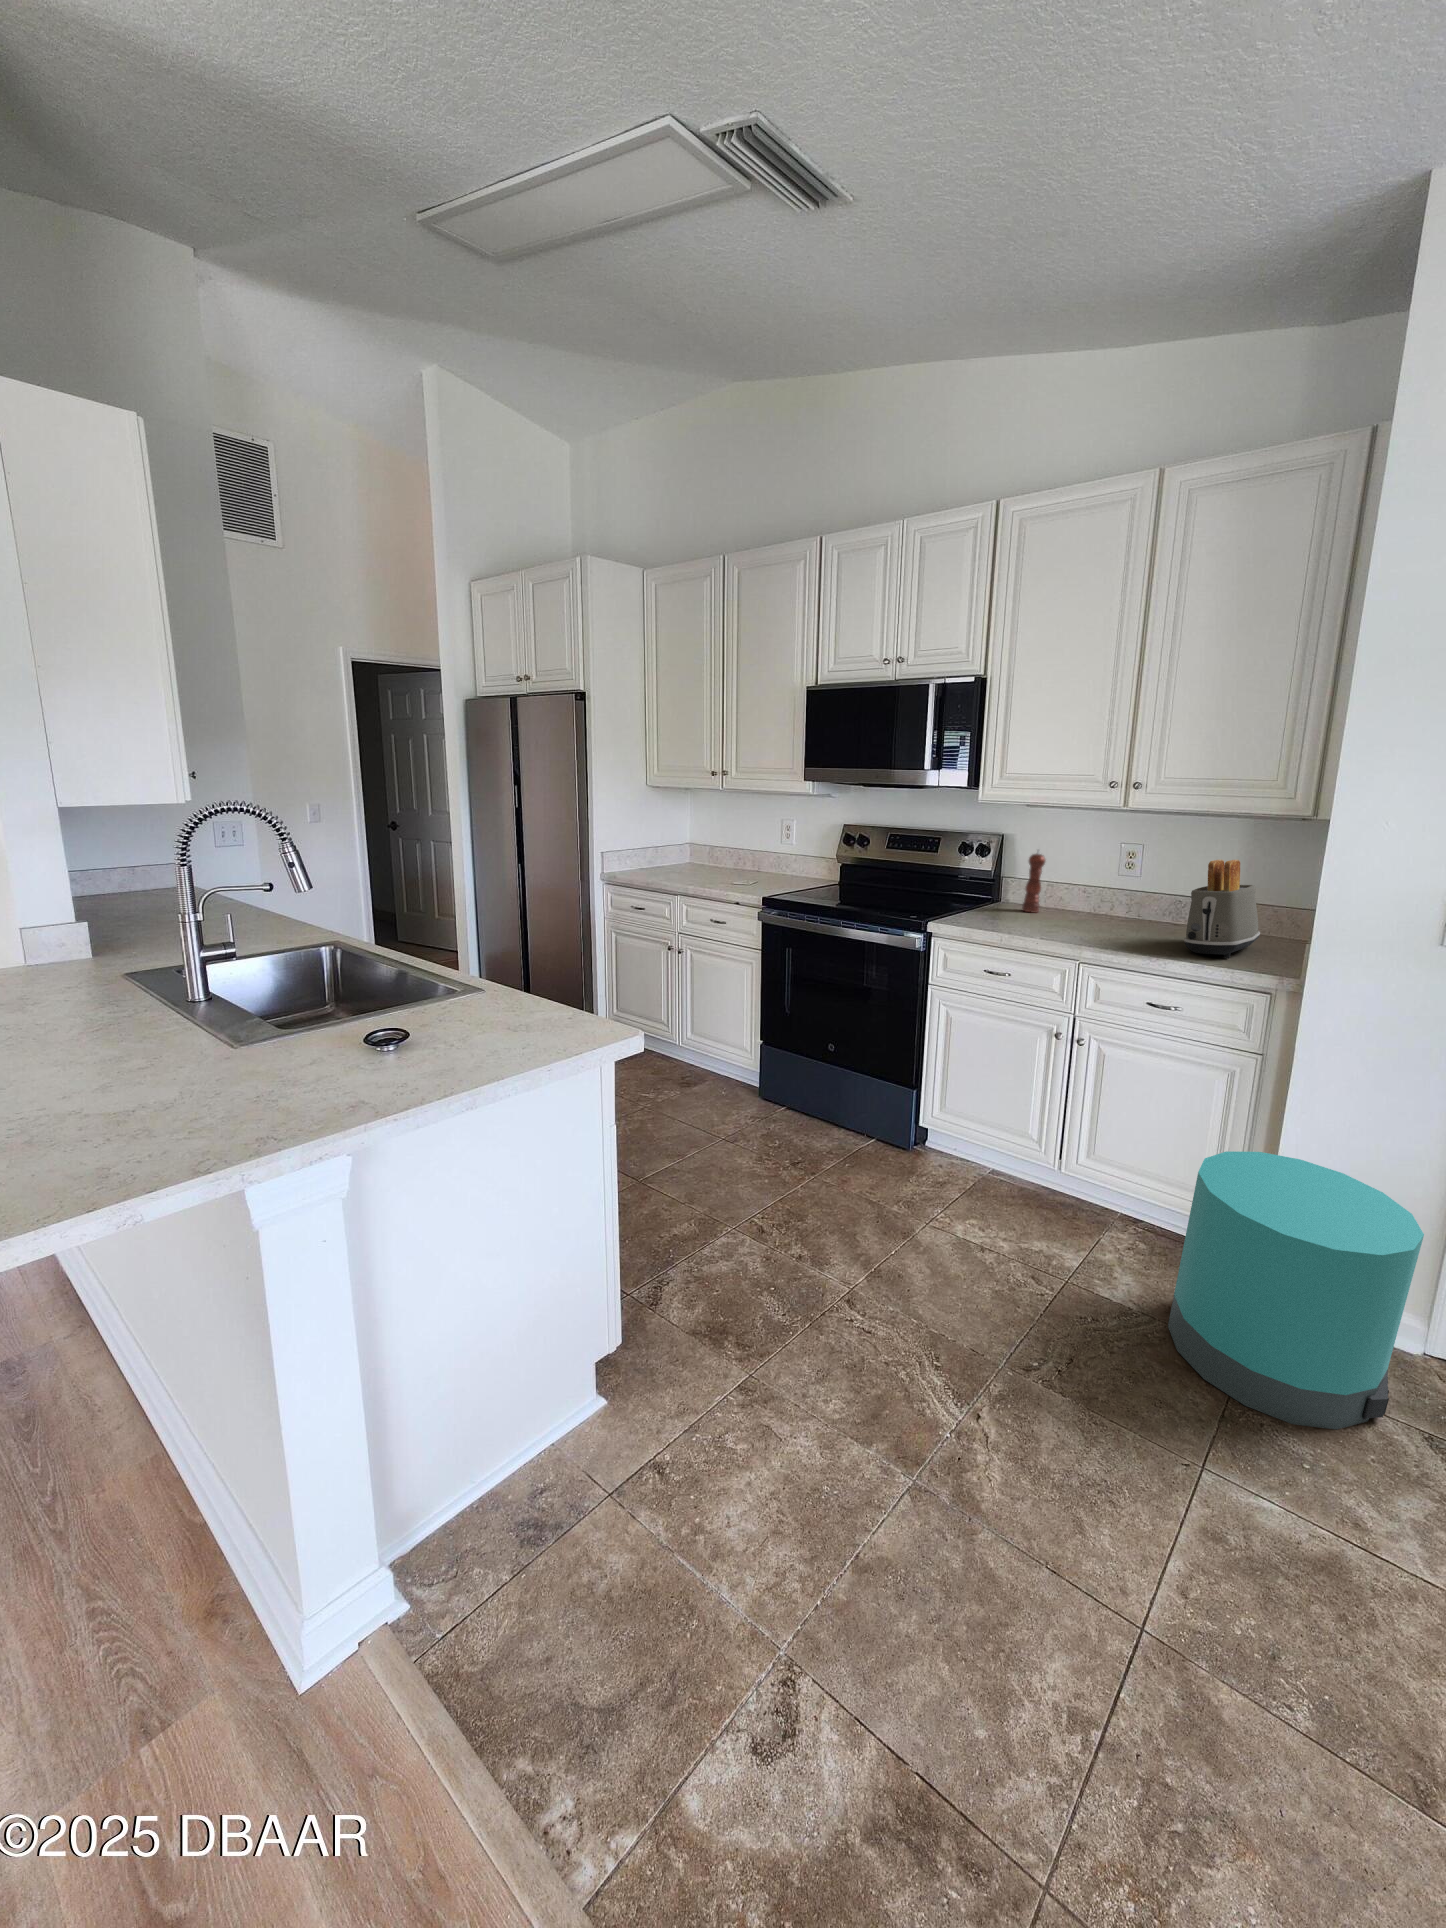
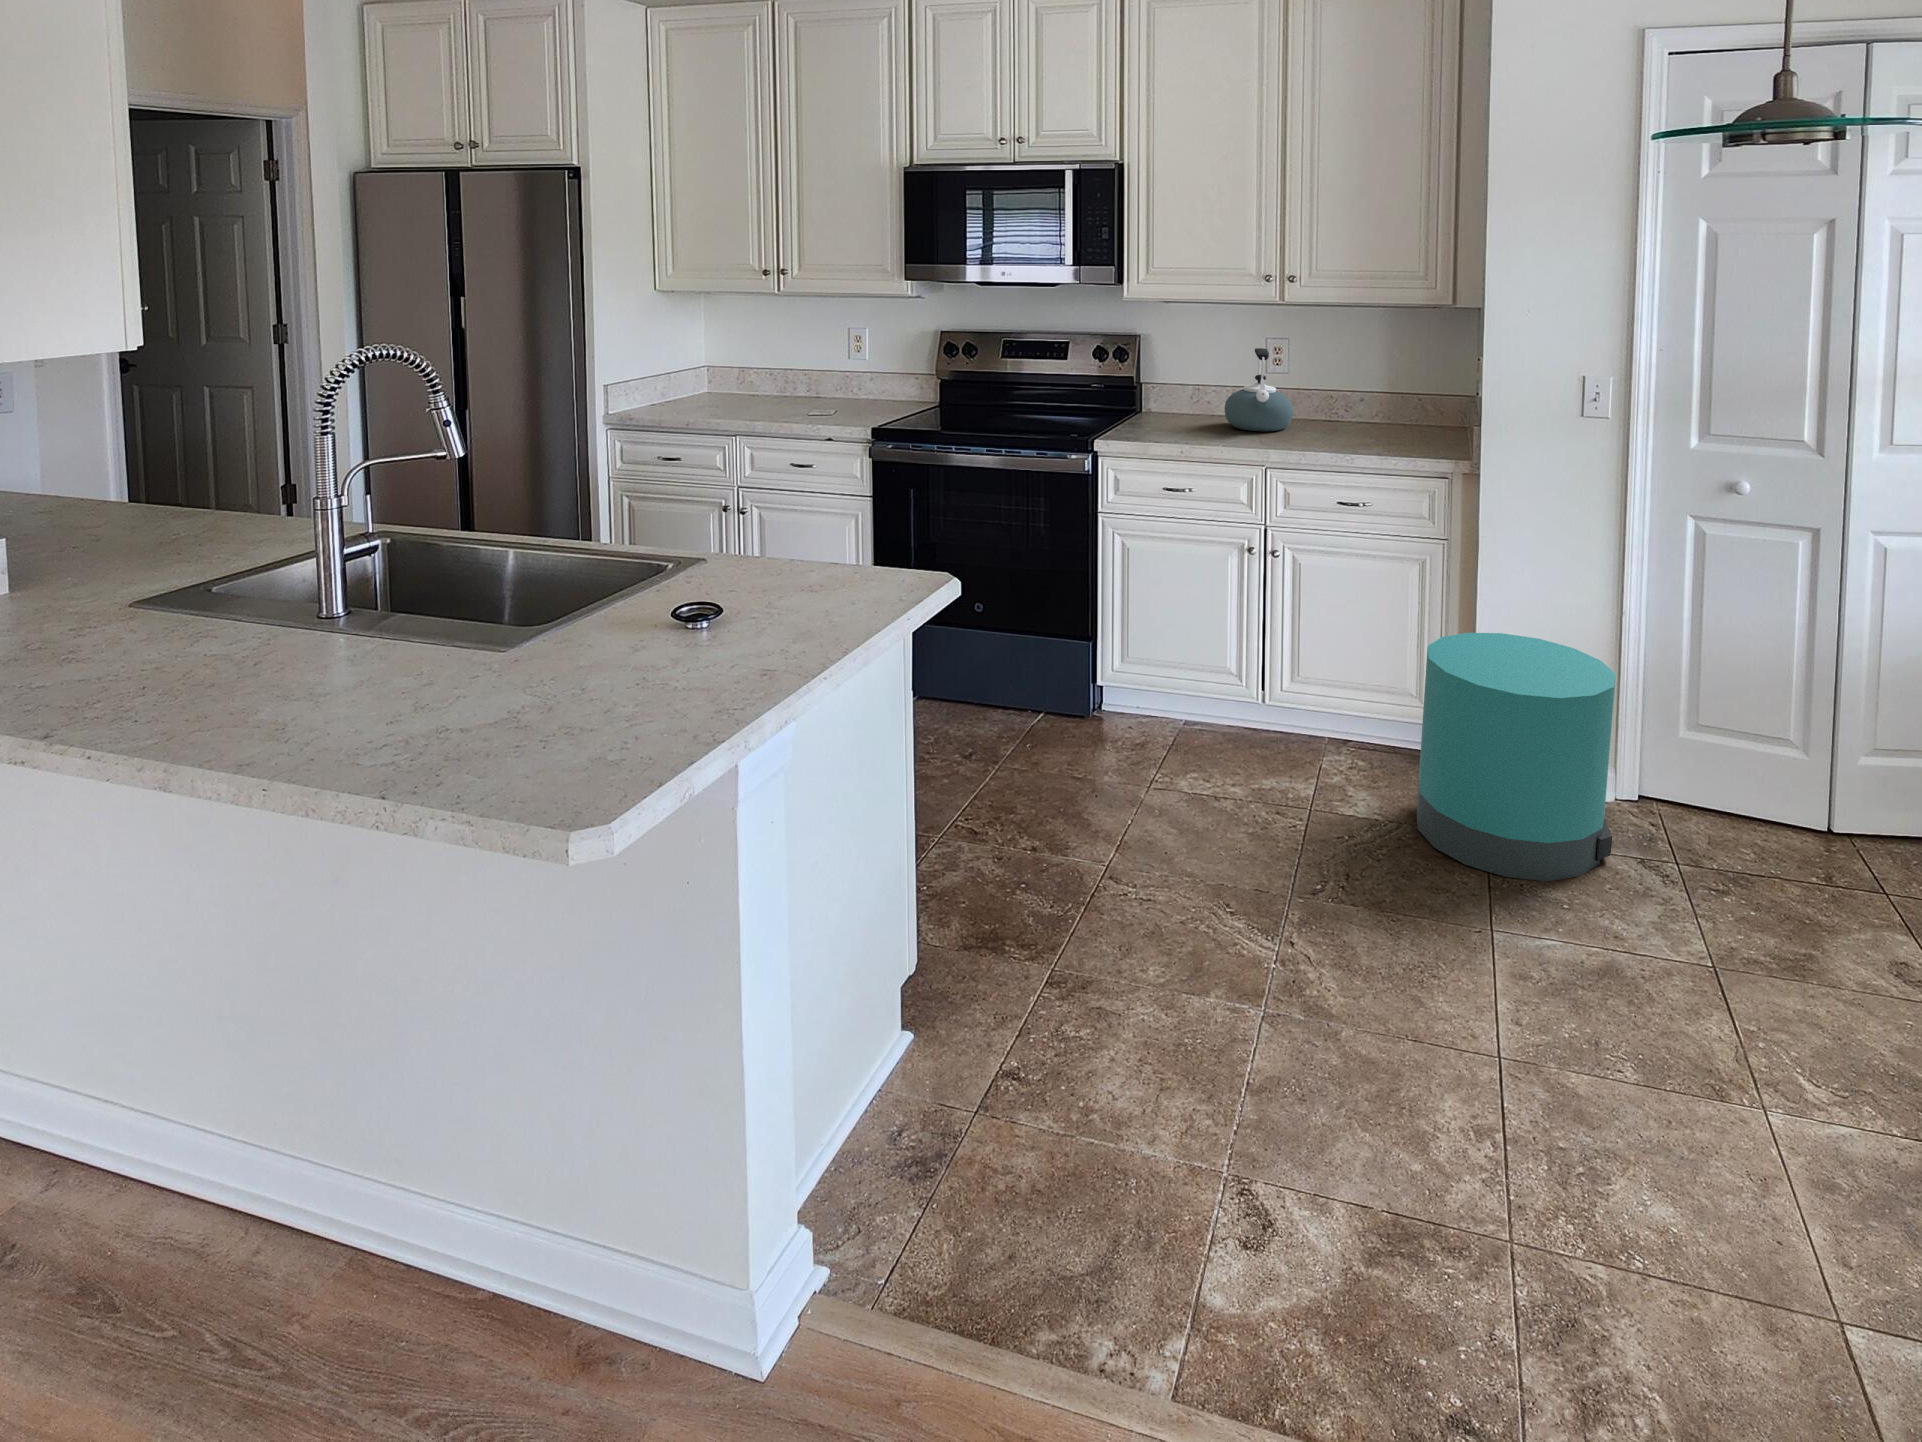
pepper mill: present [1022,850,1046,913] -> none [1176,345,1197,417]
kettle: none [1057,855,1124,932] -> present [1225,348,1293,432]
toaster: present [1184,860,1260,958] -> none [1365,345,1424,444]

